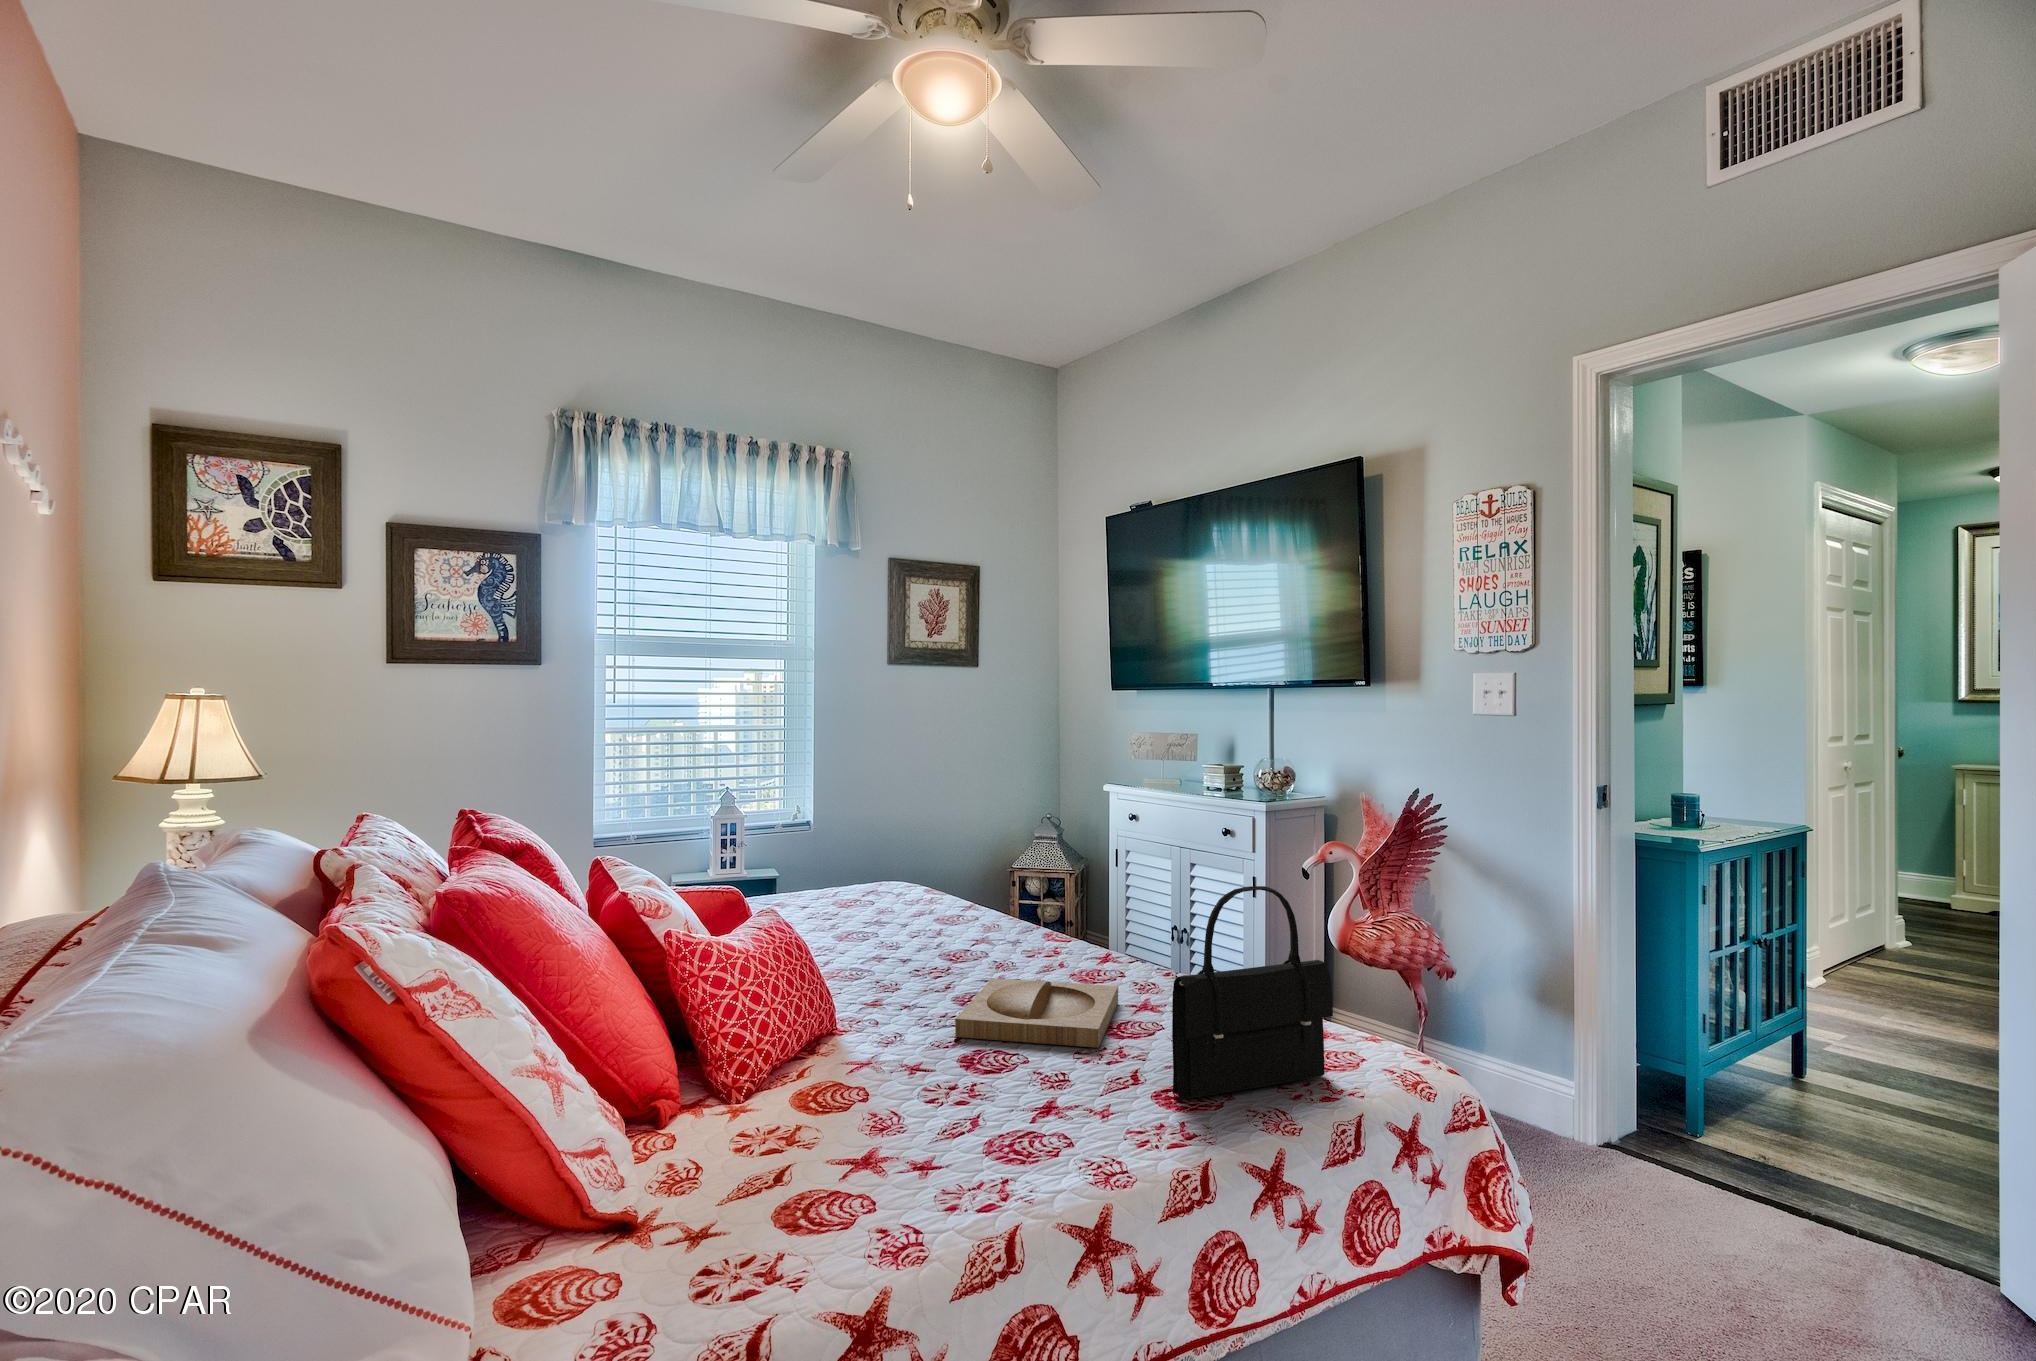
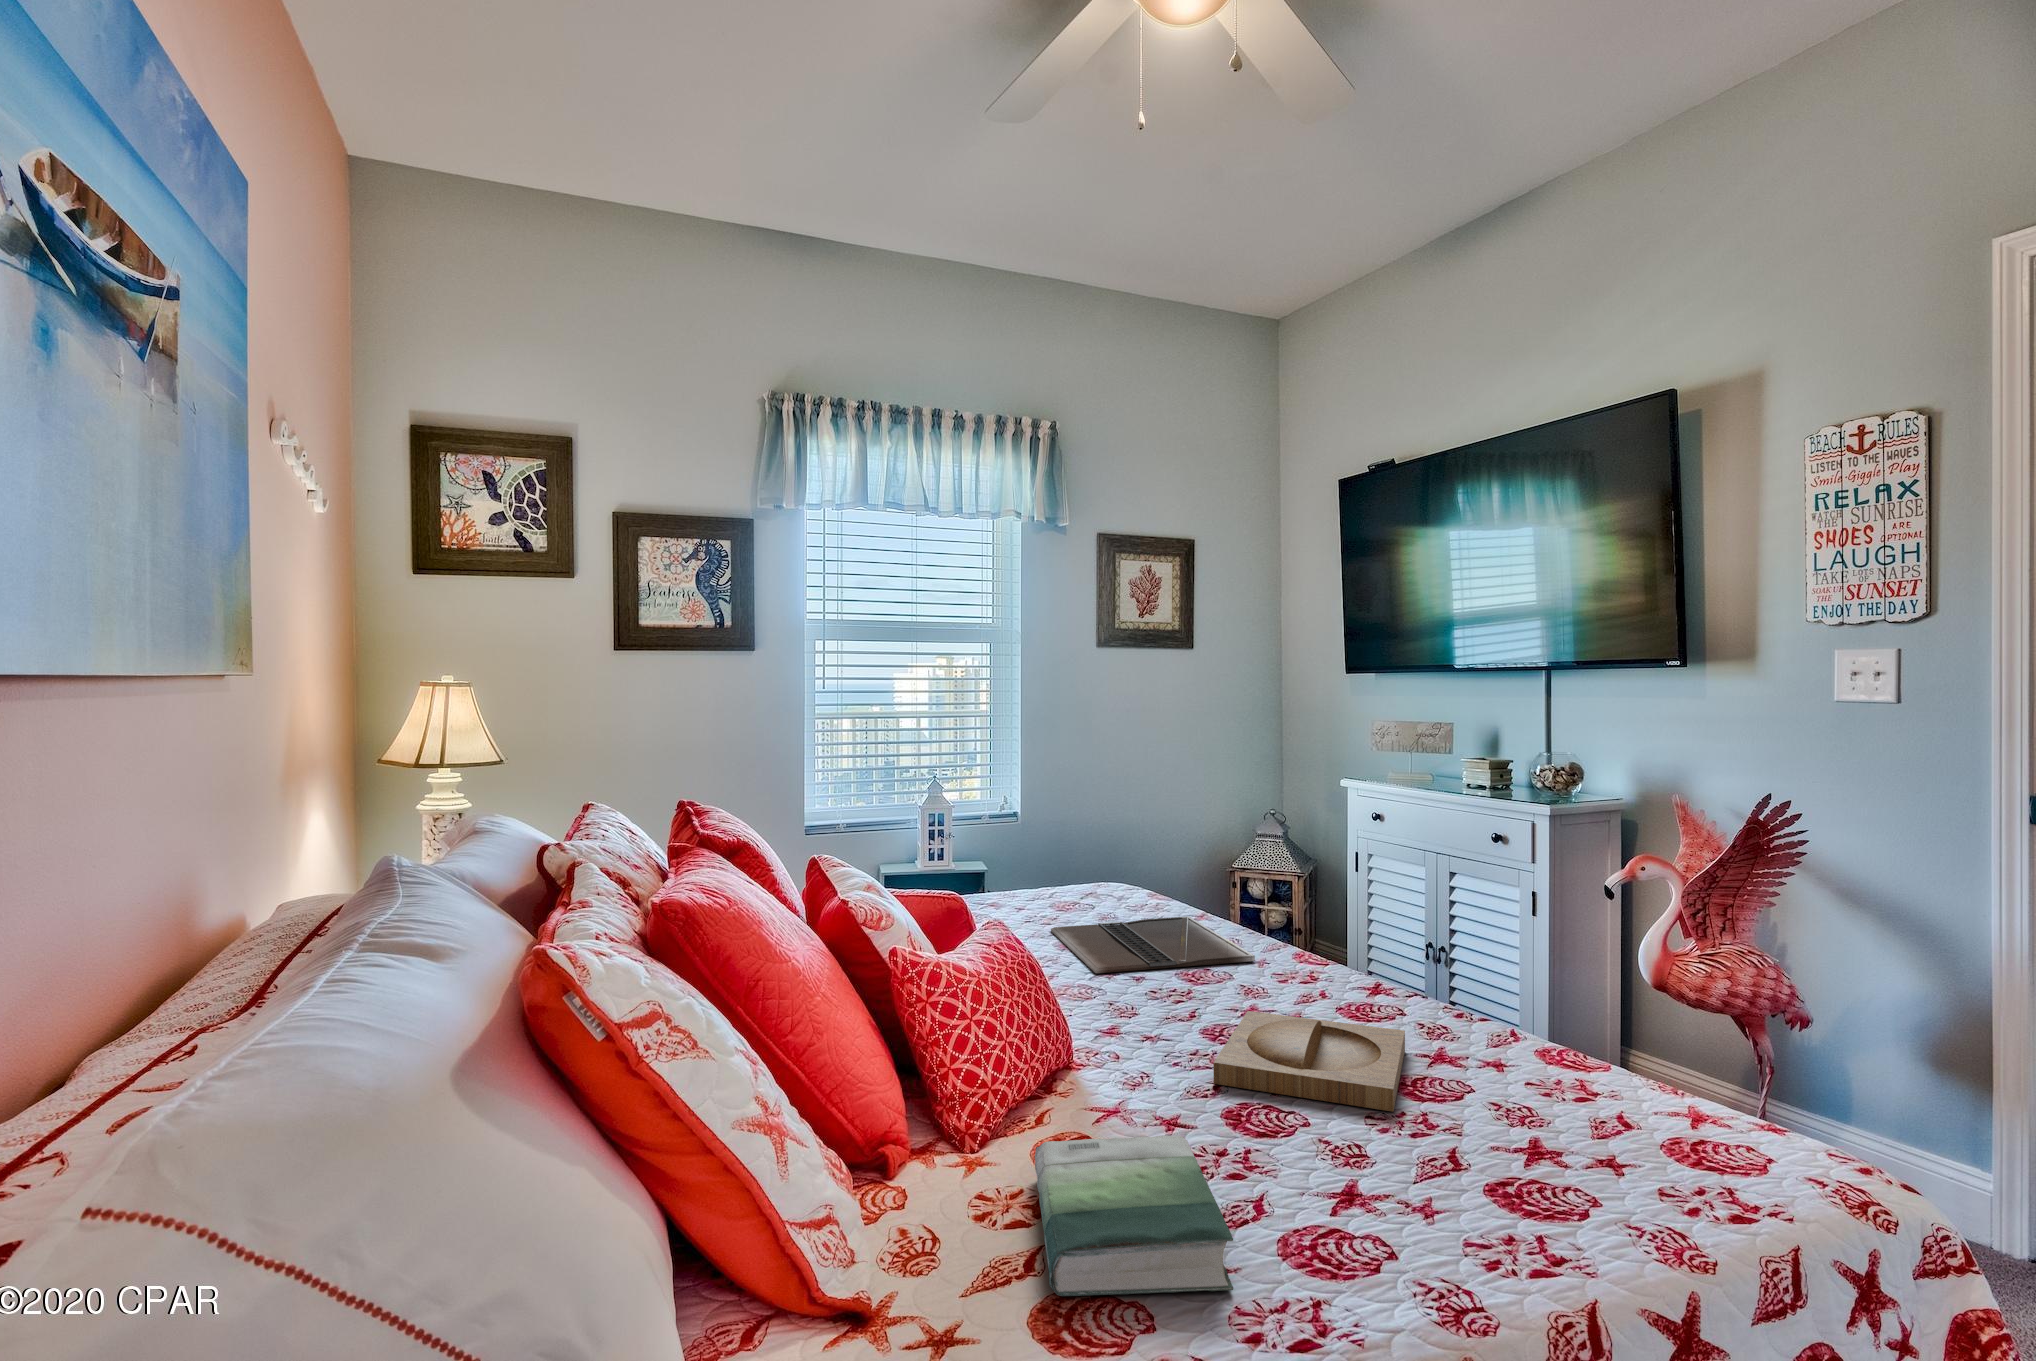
handbag: present [1172,886,1333,1100] -> none [1506,929,1727,1197]
laptop: none [829,906,1008,957] -> present [1051,916,1255,973]
book: none [791,1073,945,1198] -> present [1035,1136,1233,1296]

